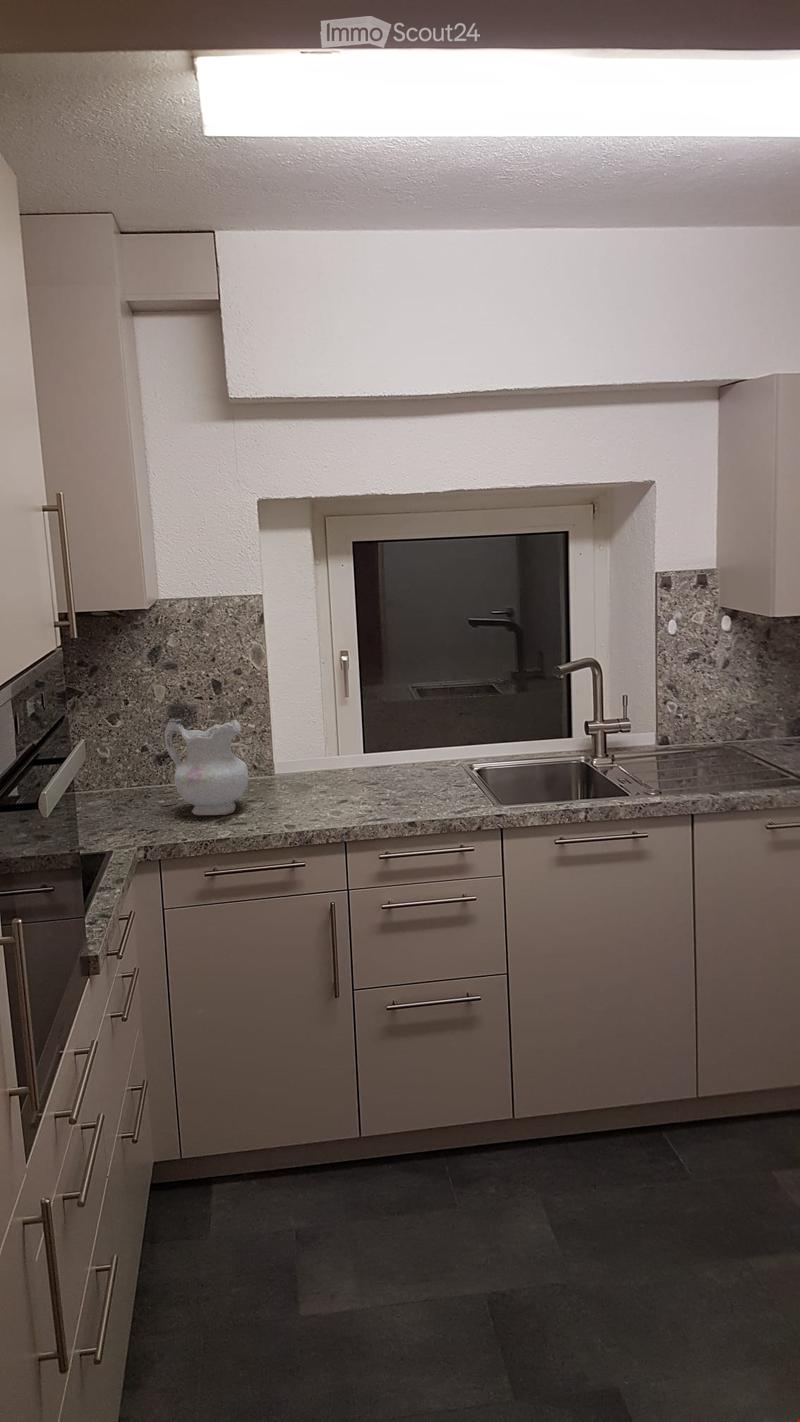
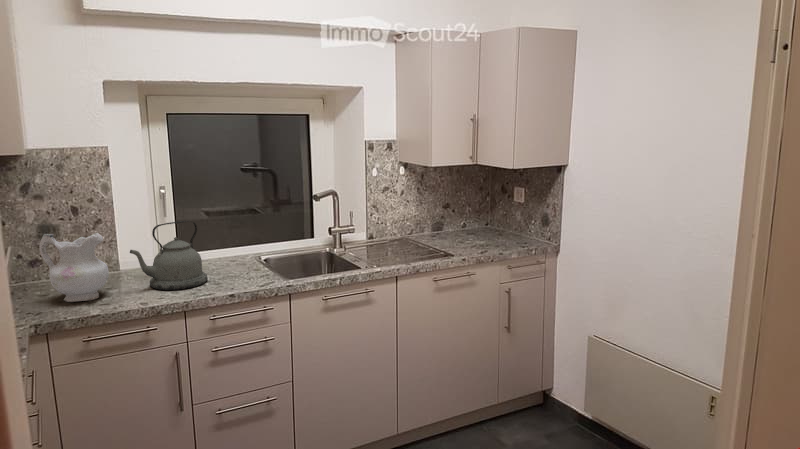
kettle: none [275,705,384,809] -> present [130,221,207,290]

